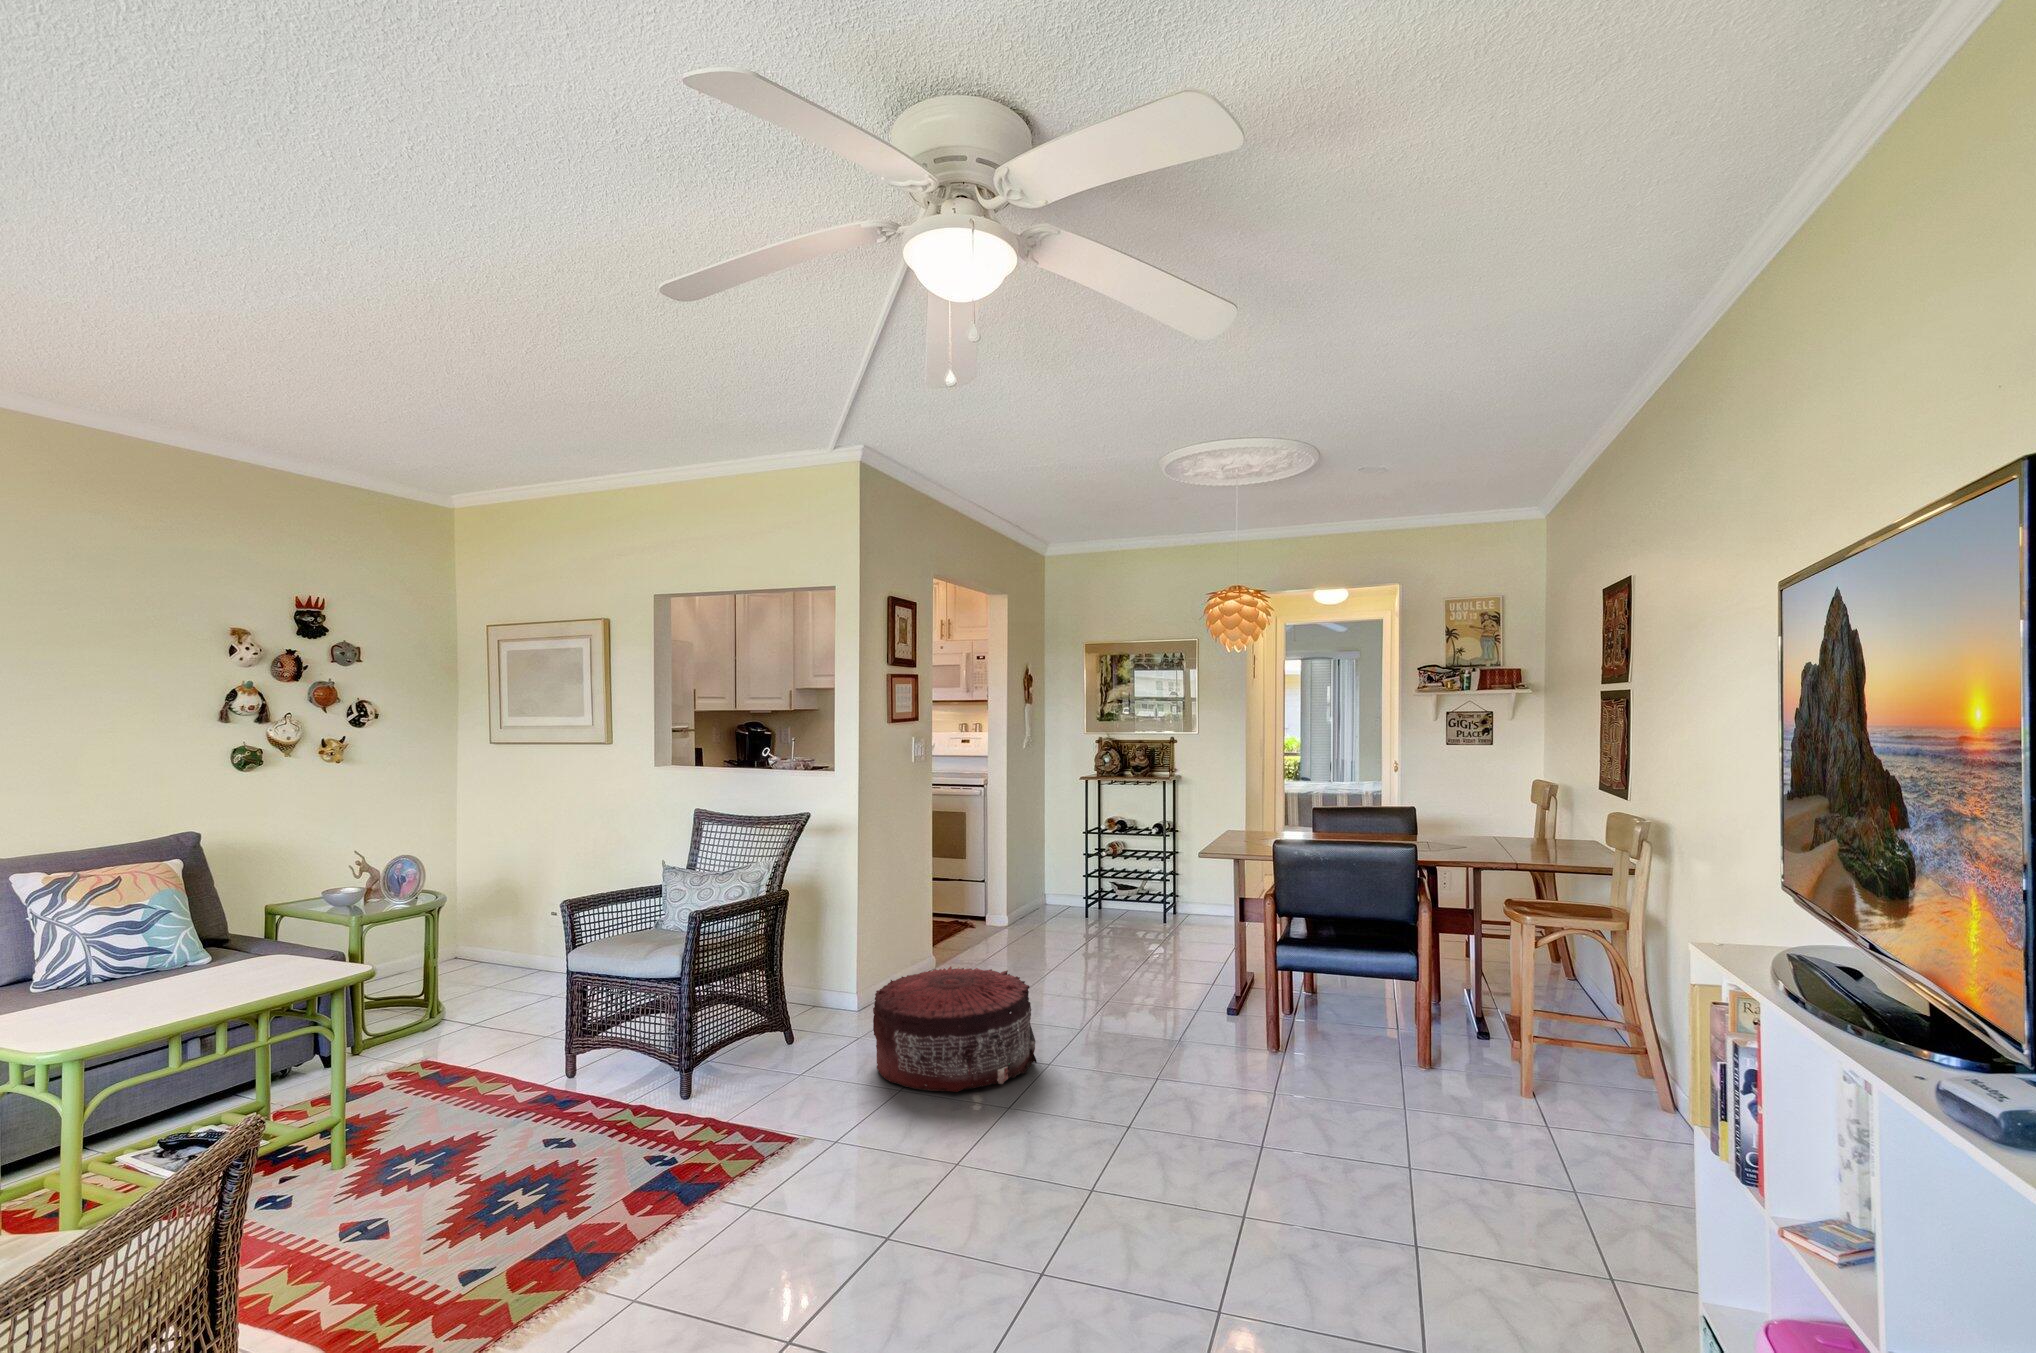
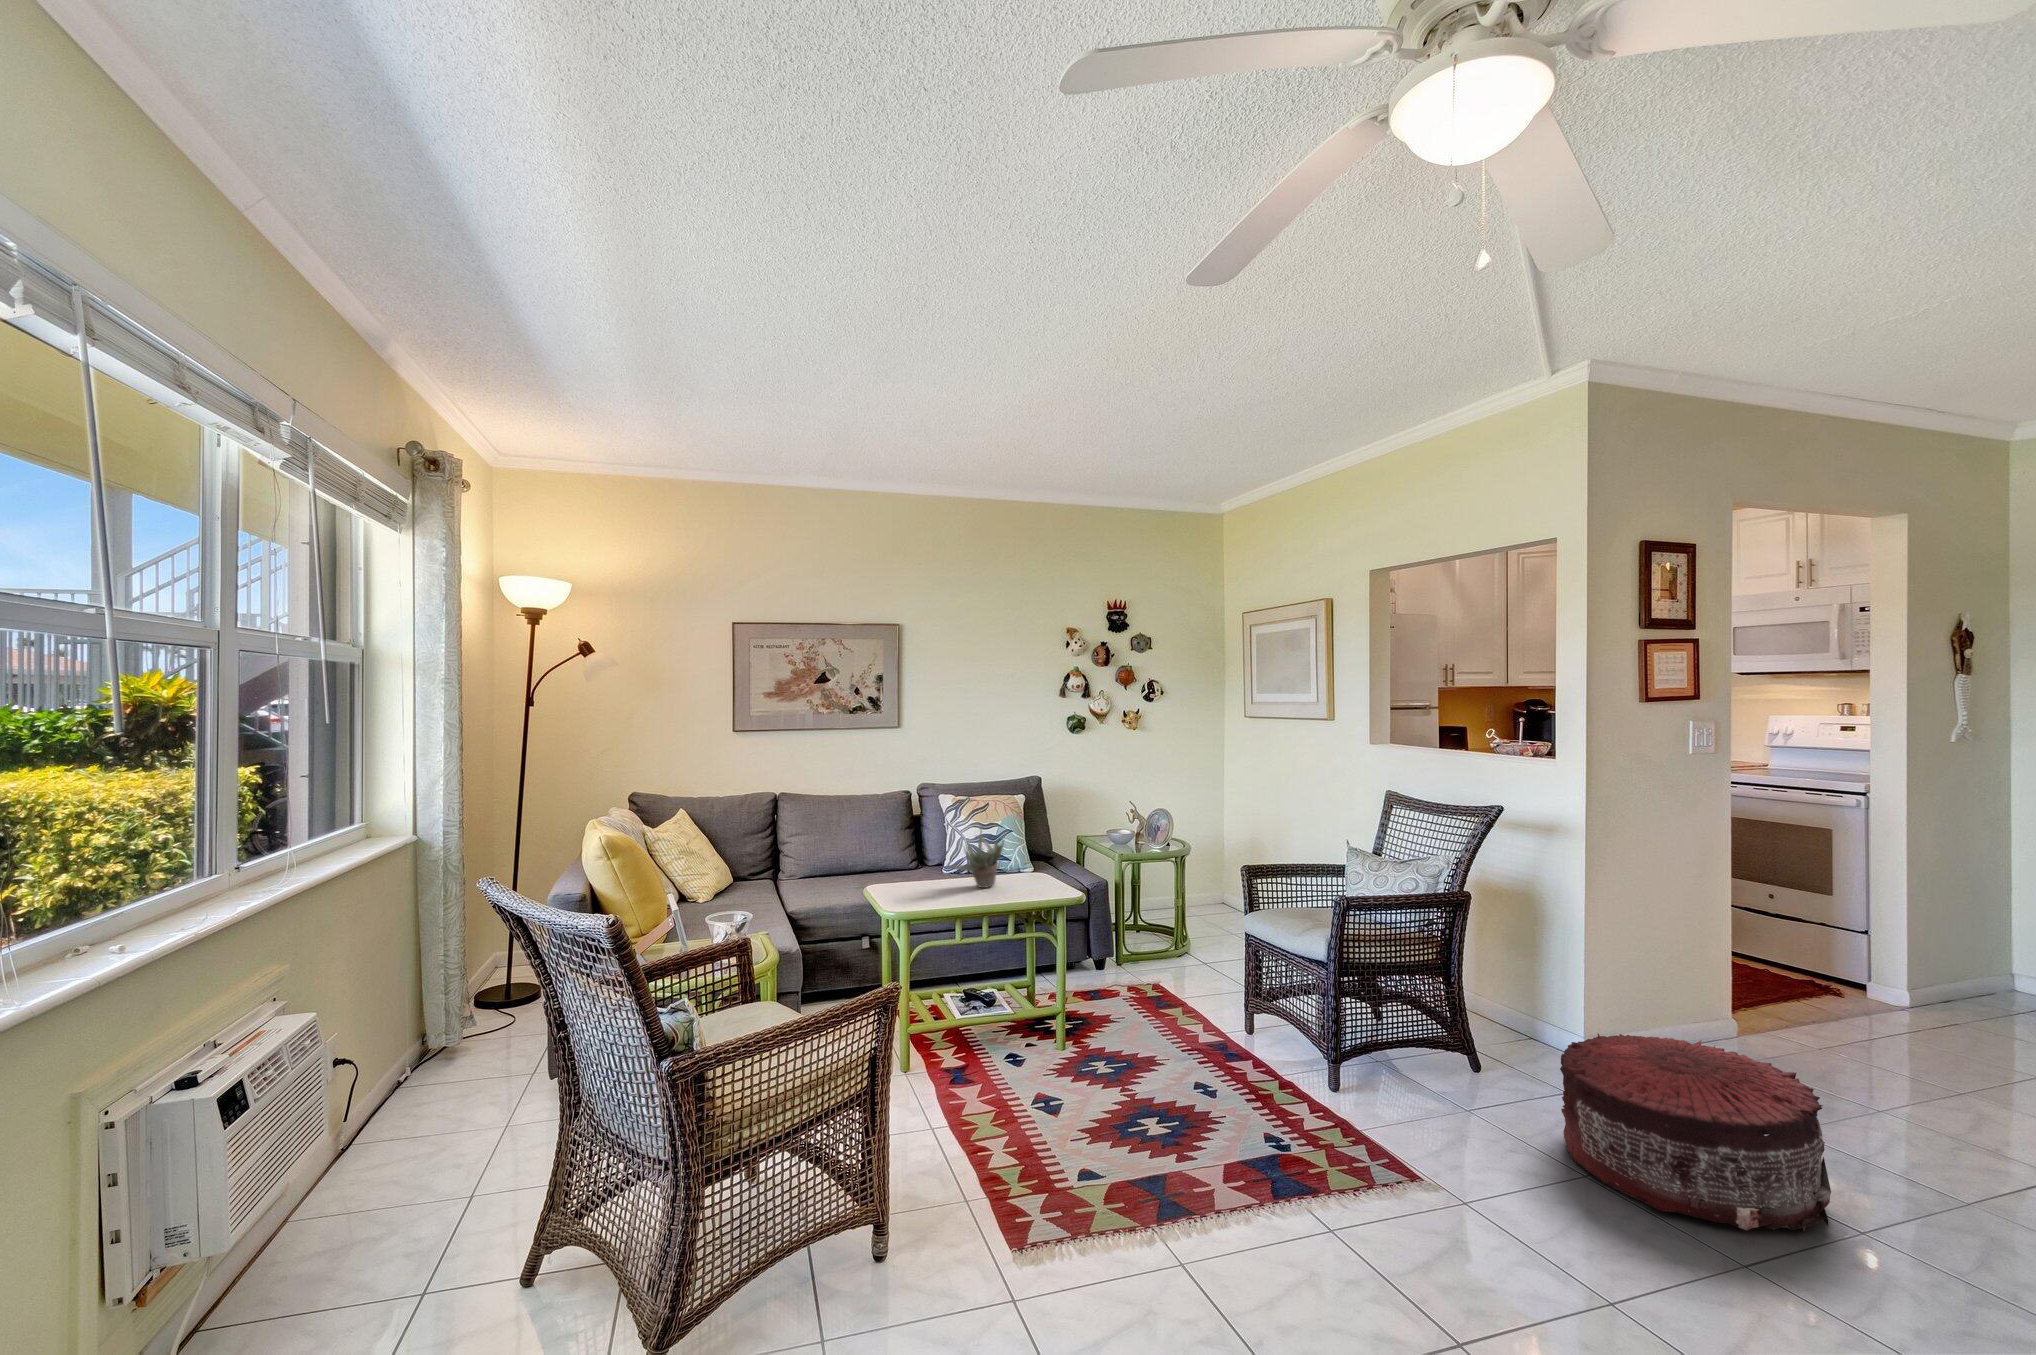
succulent plant: none [132,898,227,989] -> present [951,830,1005,888]

